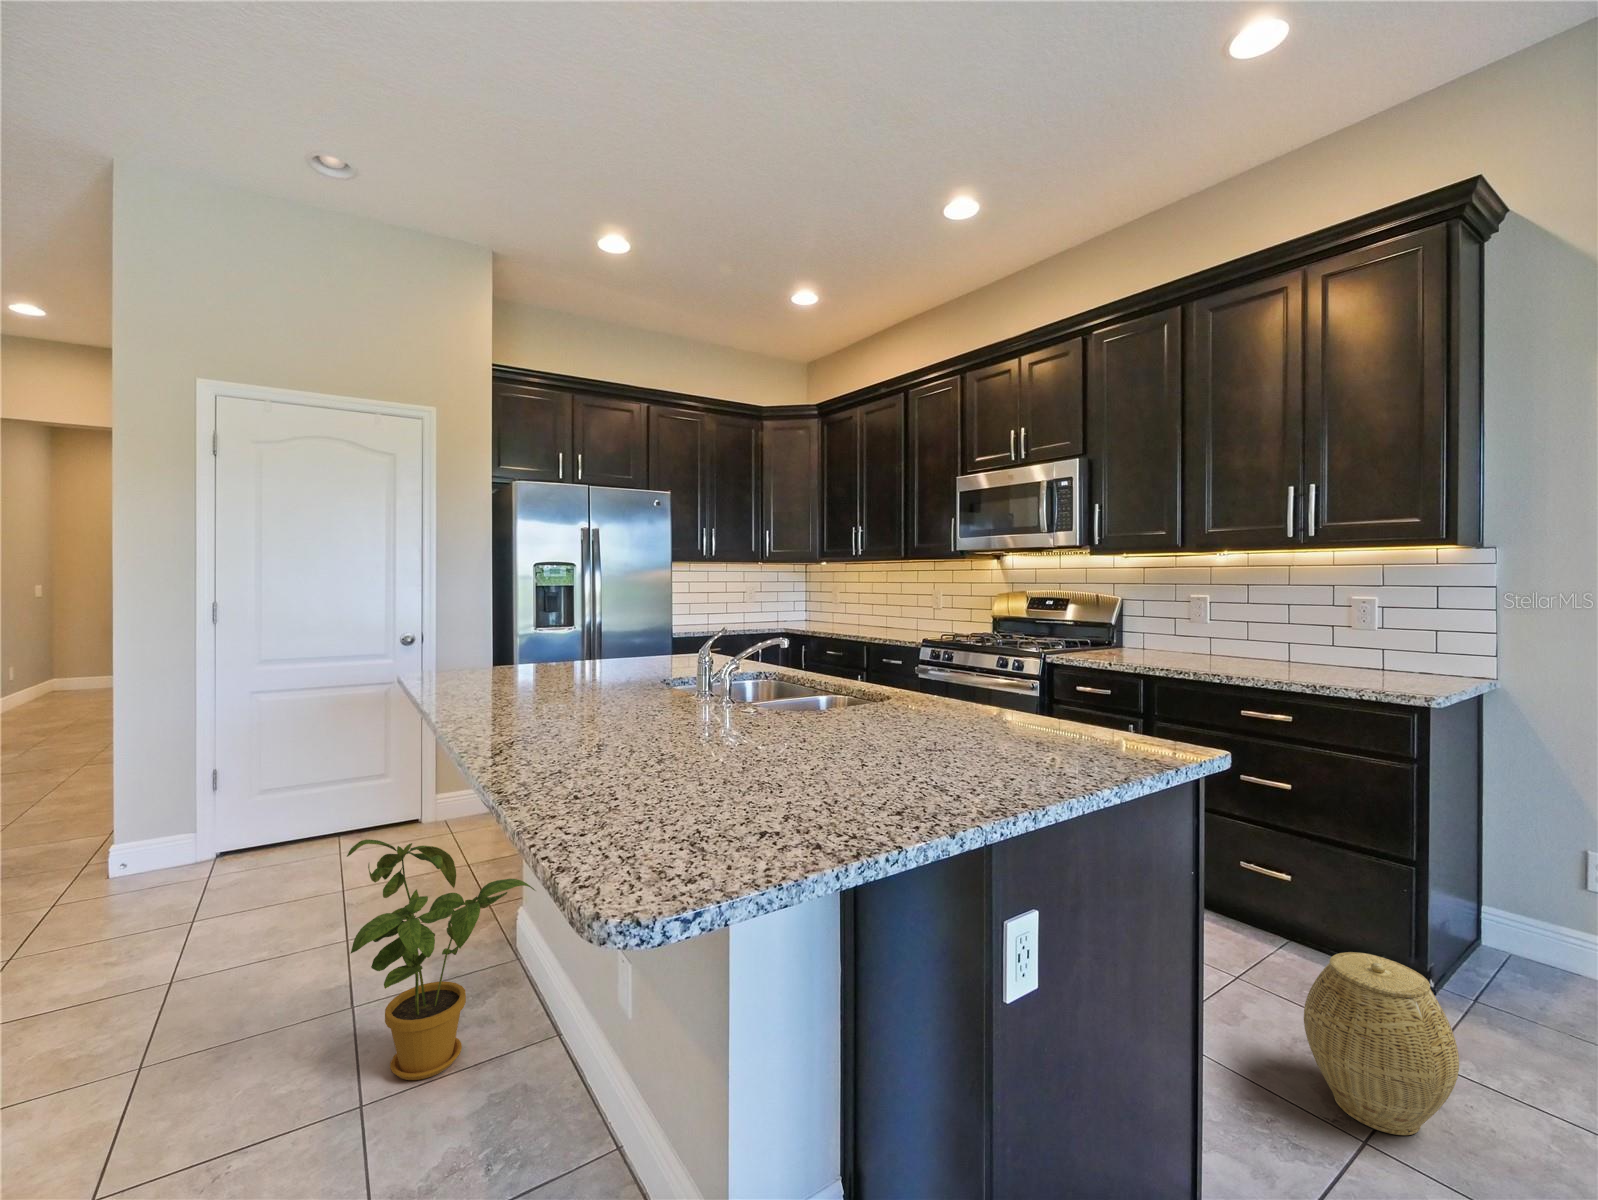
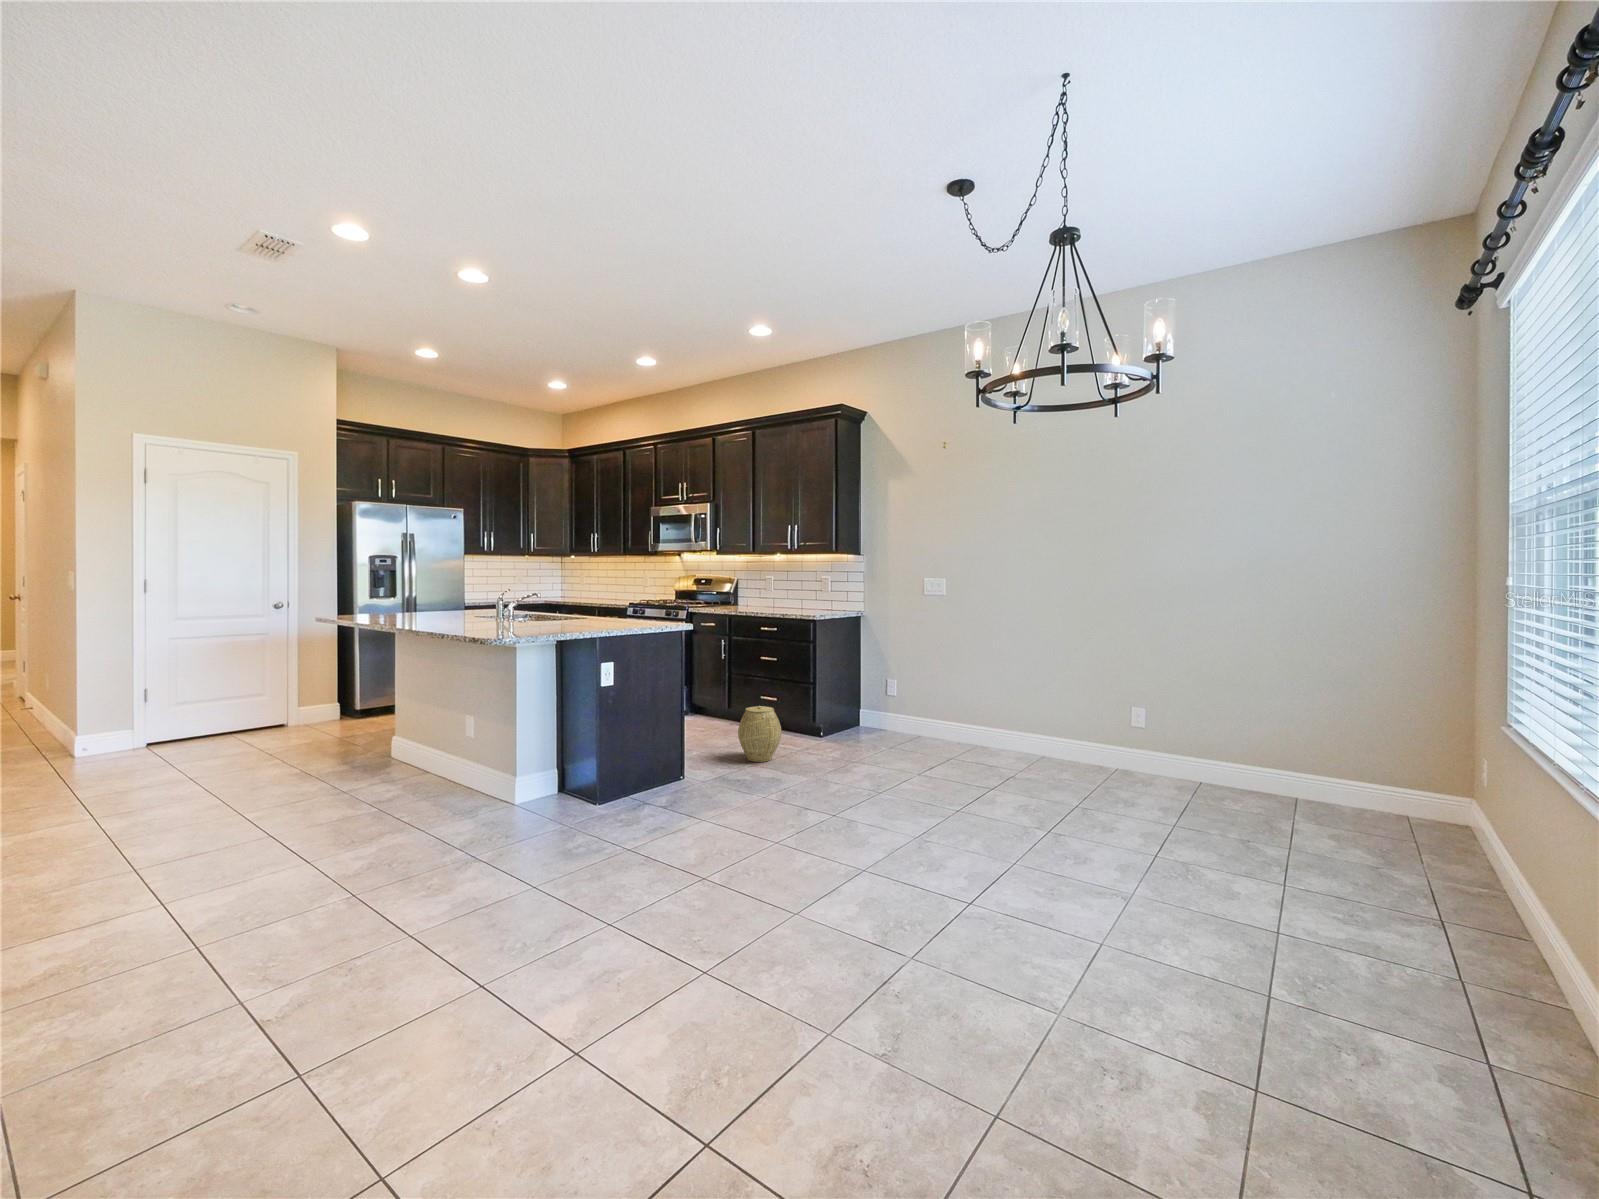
house plant: present [347,839,535,1080] -> none [325,683,414,783]

